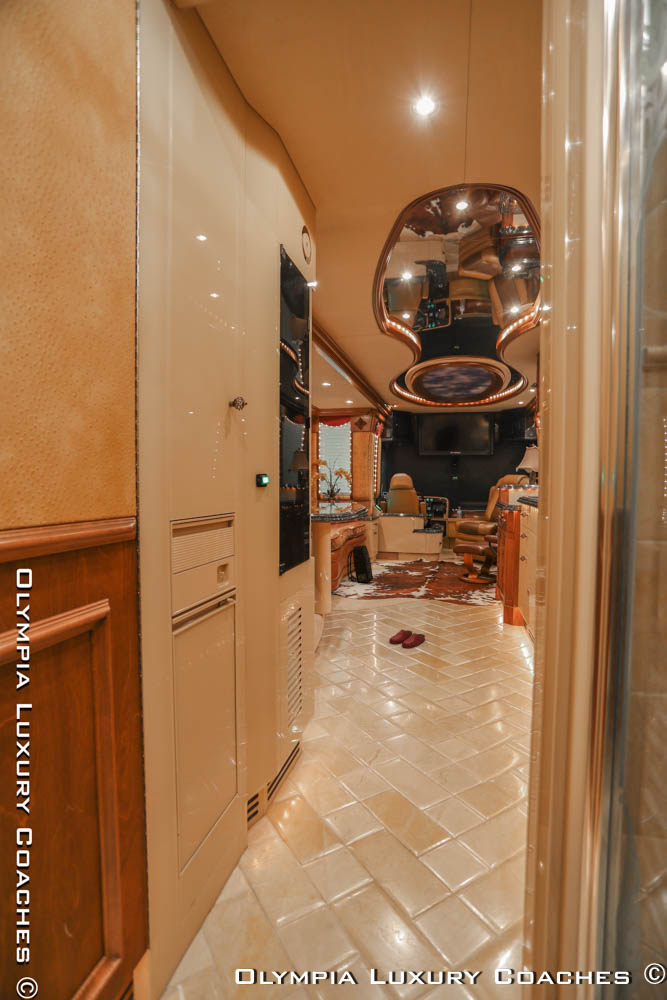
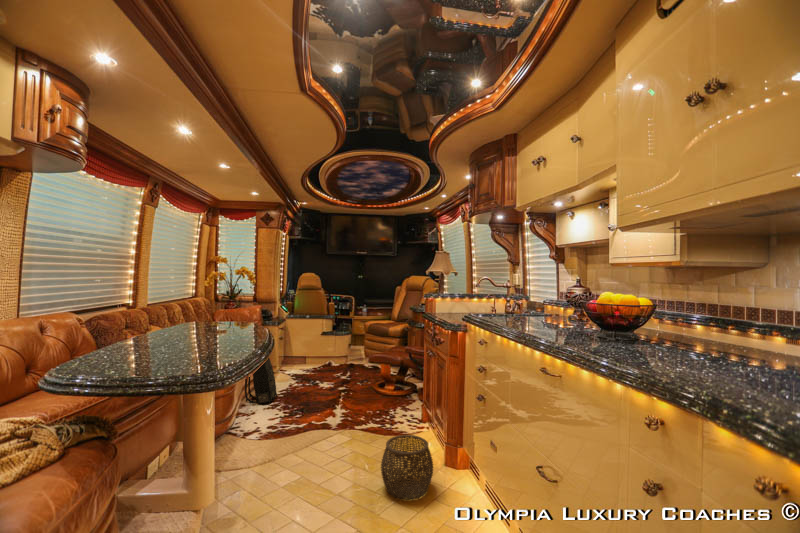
woven basket: none [456,603,502,650] -> present [381,435,433,500]
slippers: present [389,630,425,648] -> none [297,483,343,518]

